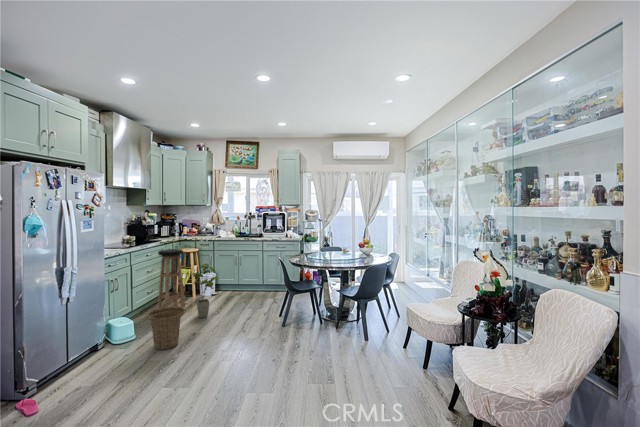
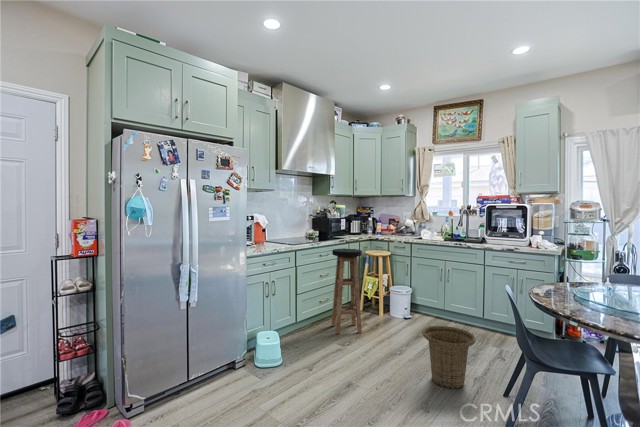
house plant: present [191,264,218,318] -> none [364,273,406,352]
basket: present [146,307,185,350] -> present [423,326,476,389]

